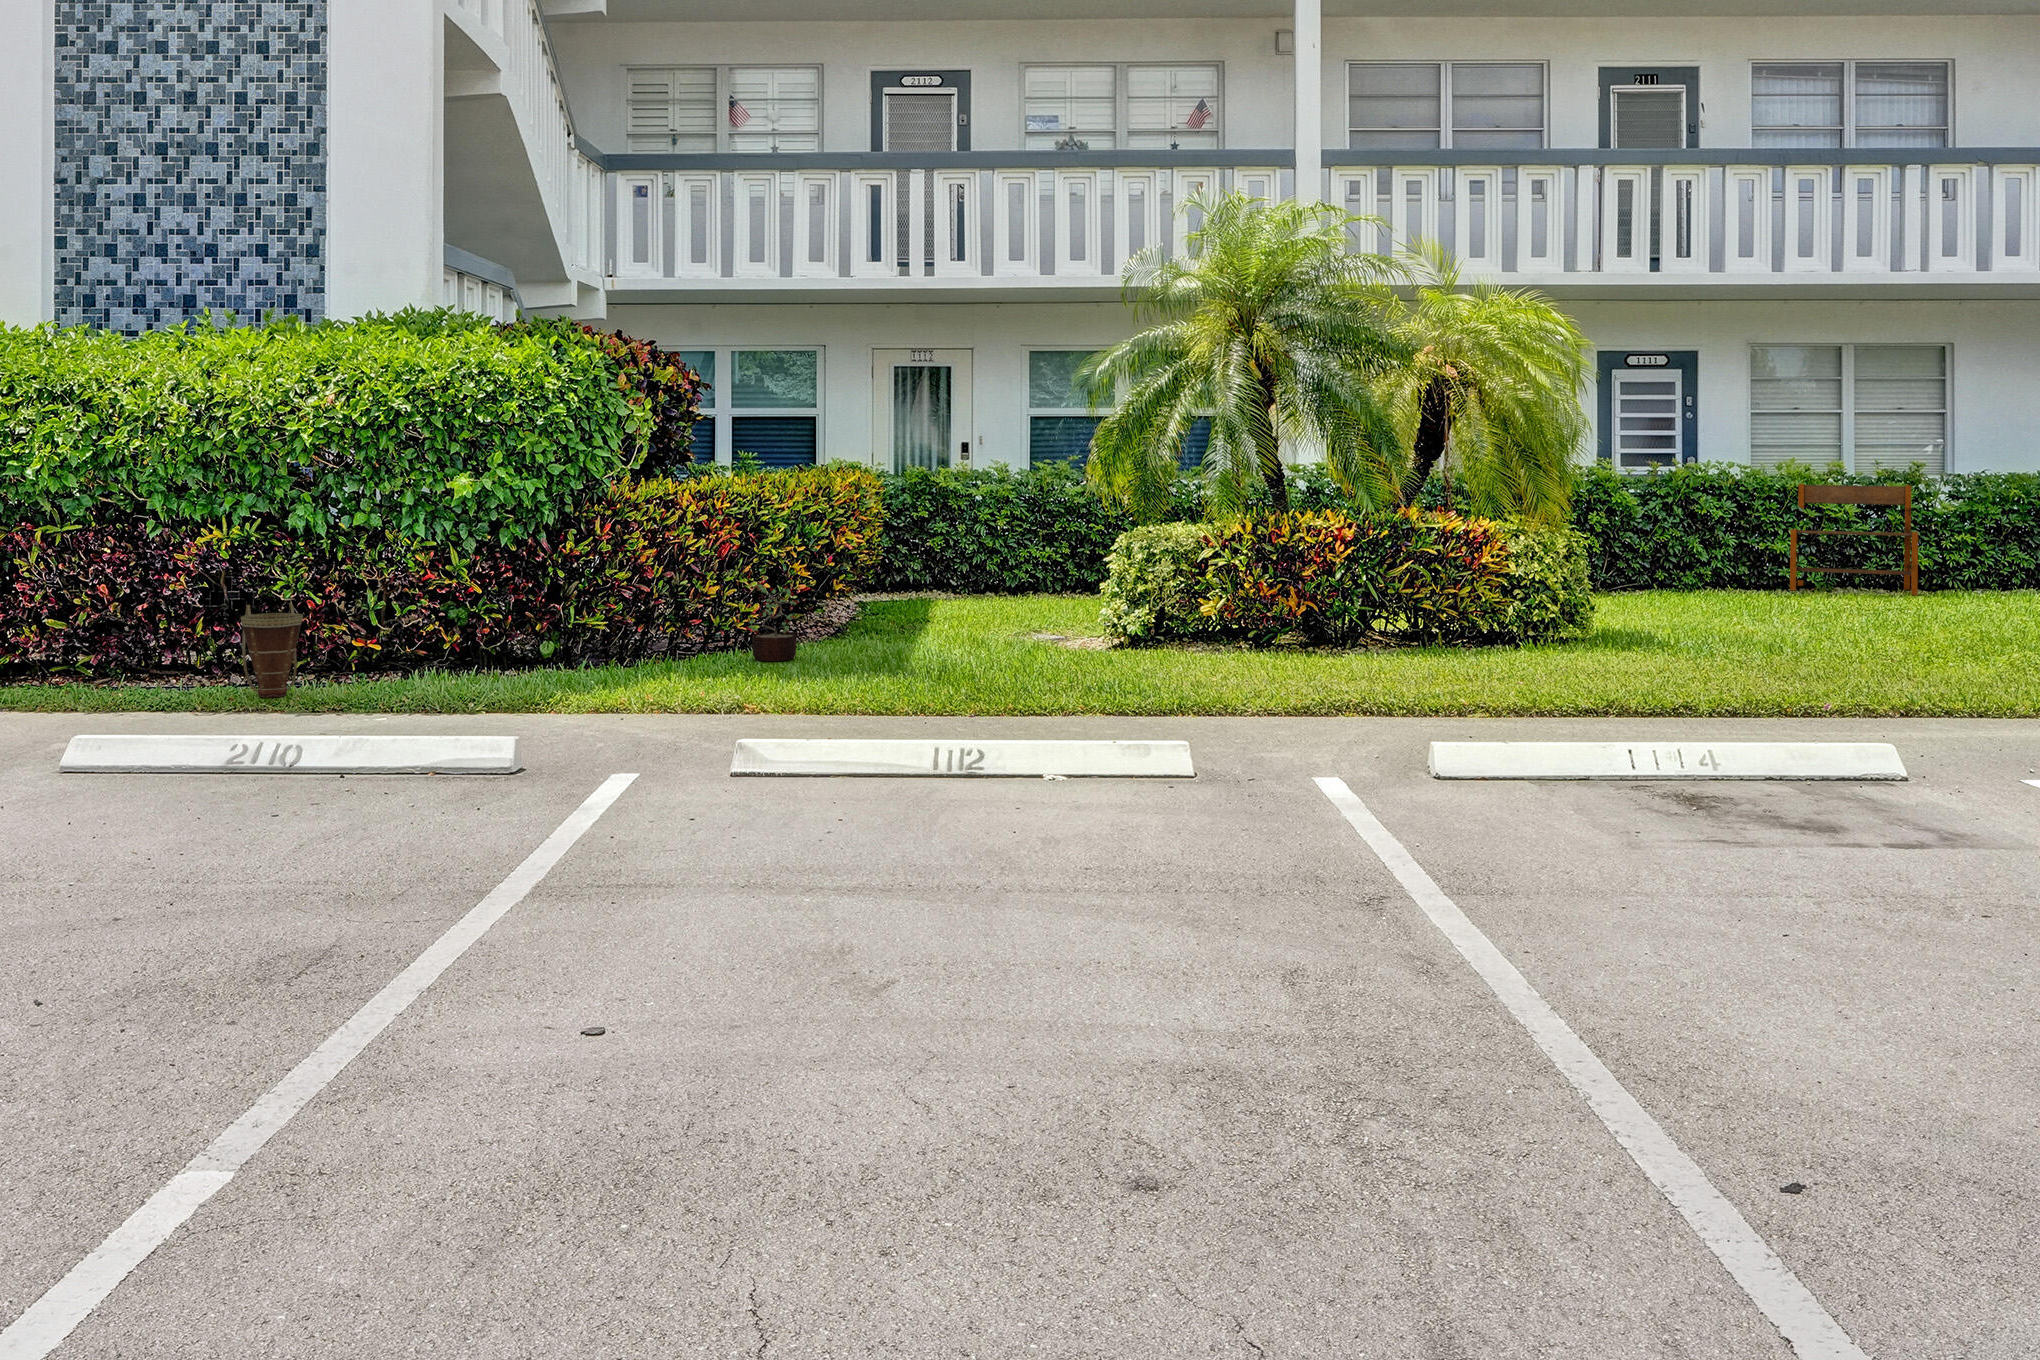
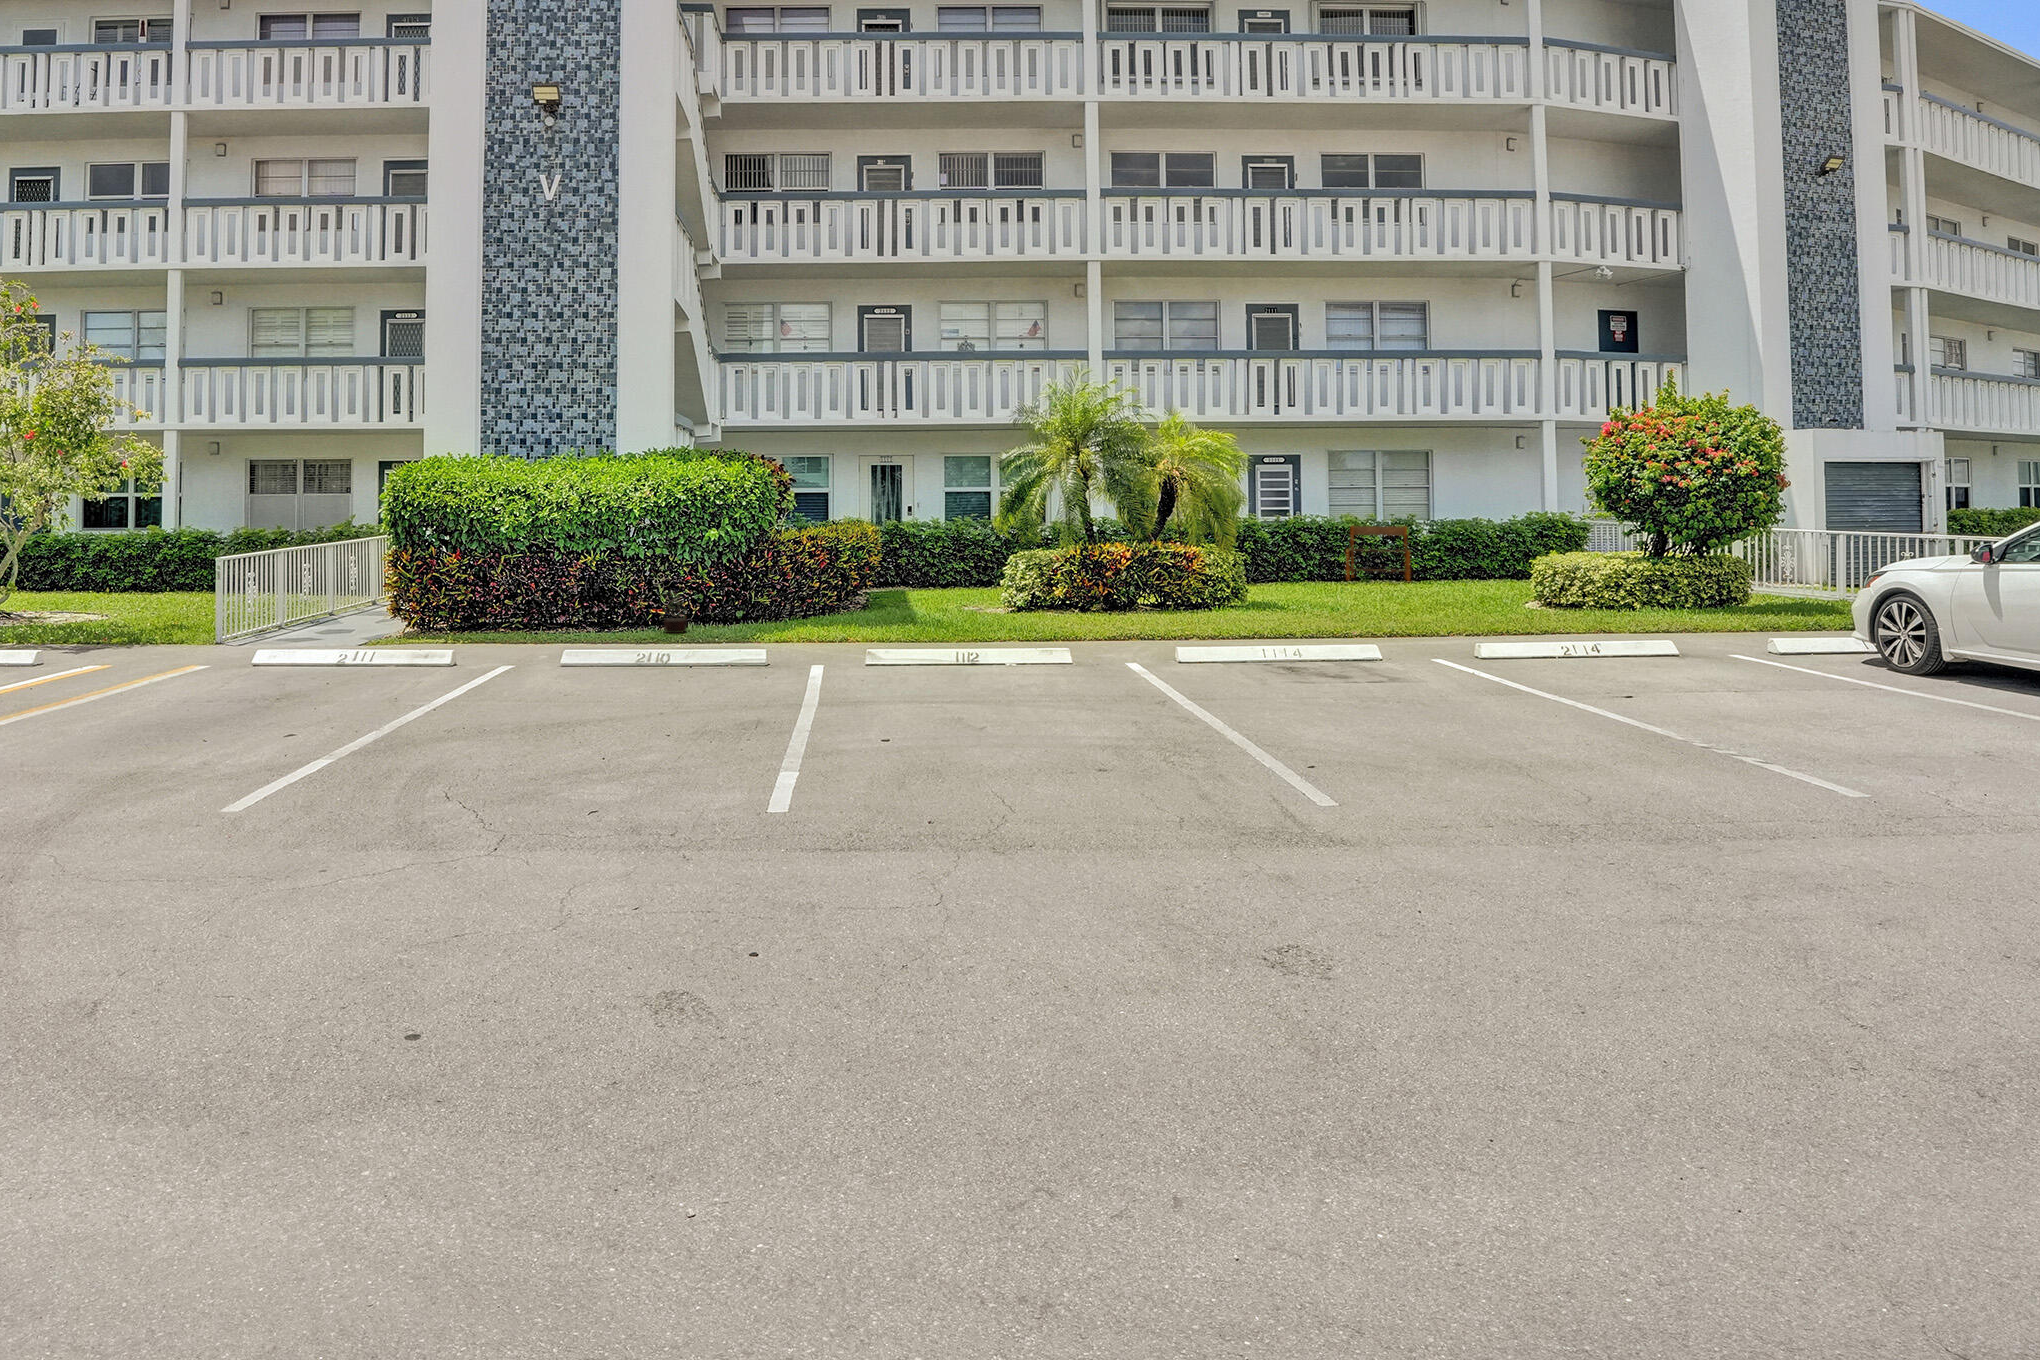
decorative plant: present [747,583,798,662] -> present [661,593,688,633]
basket: present [241,603,303,698] -> none [608,591,640,636]

